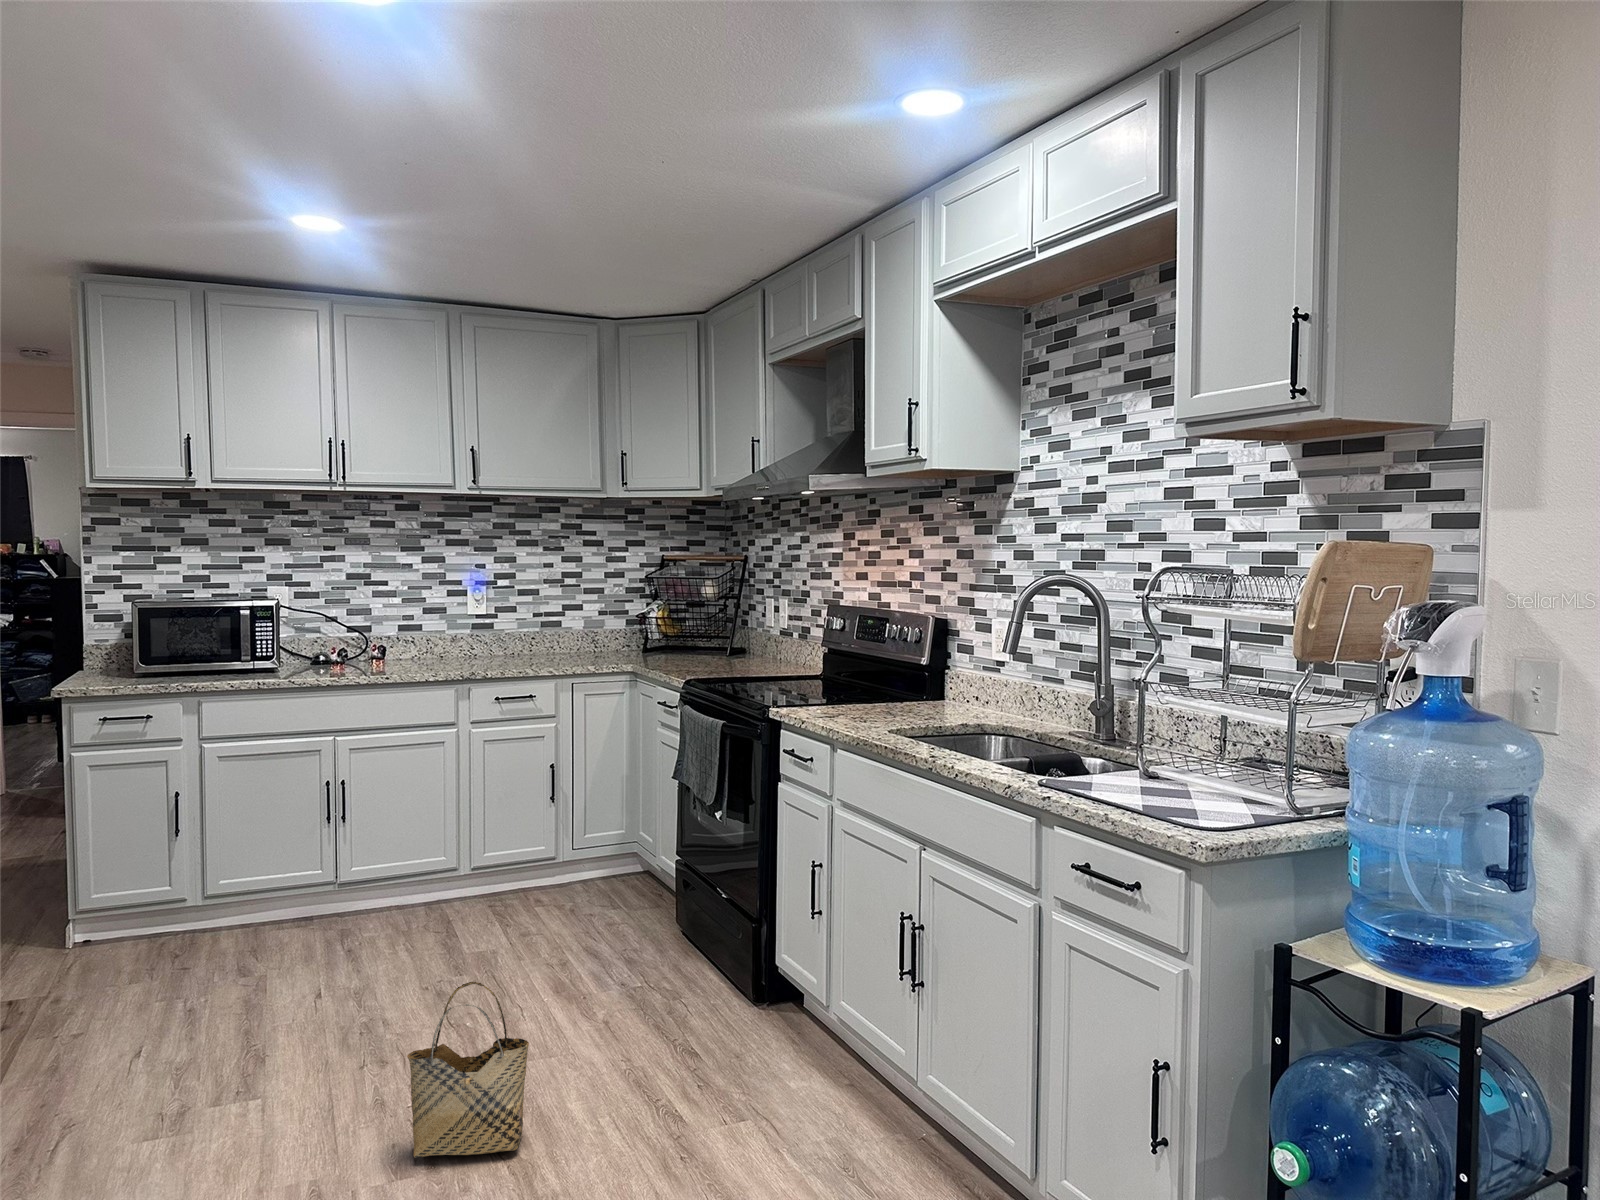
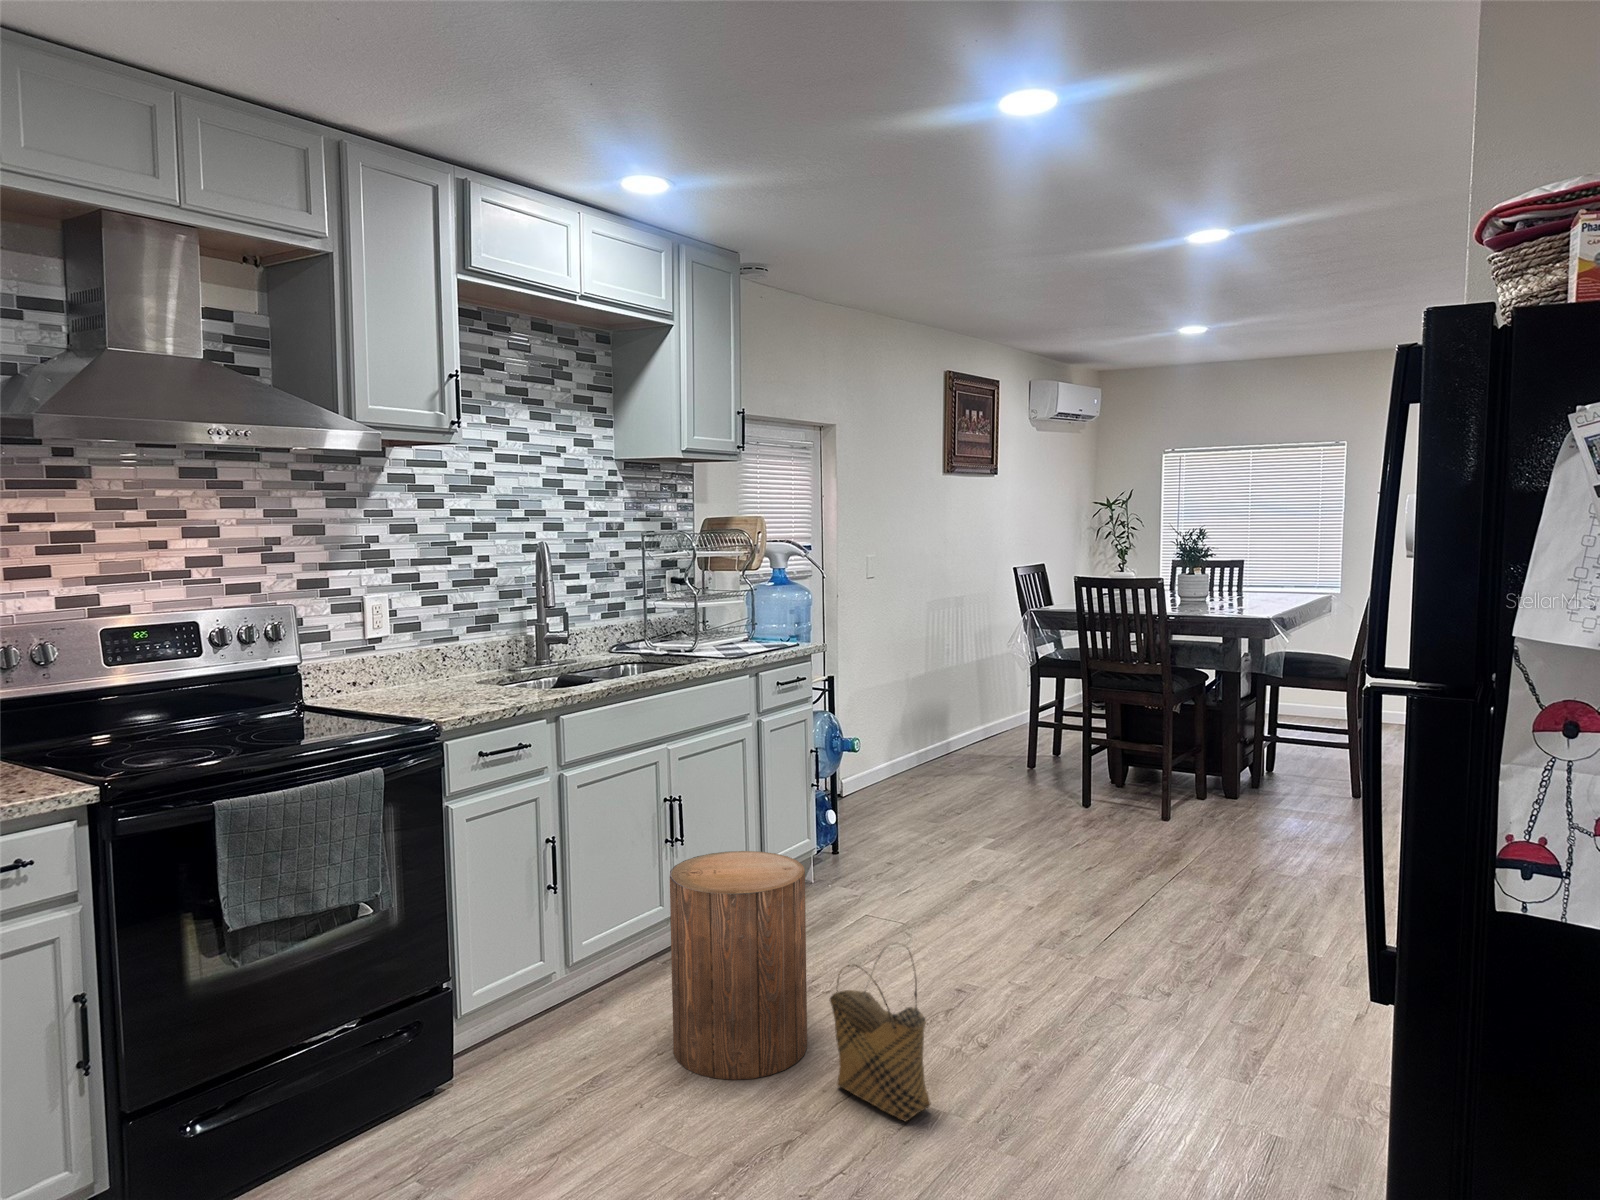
stool: none [587,904,734,1157] -> present [670,851,807,1080]

